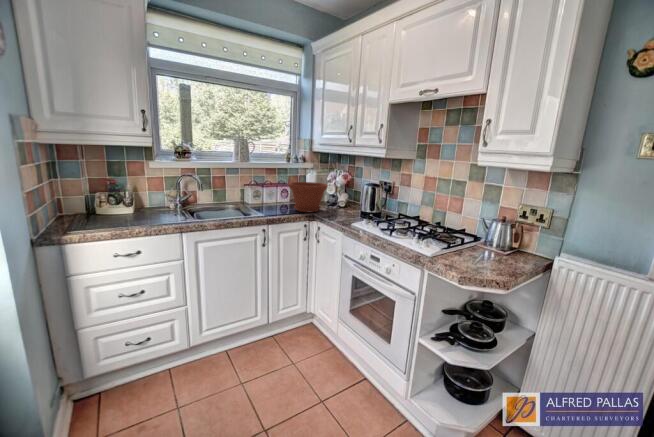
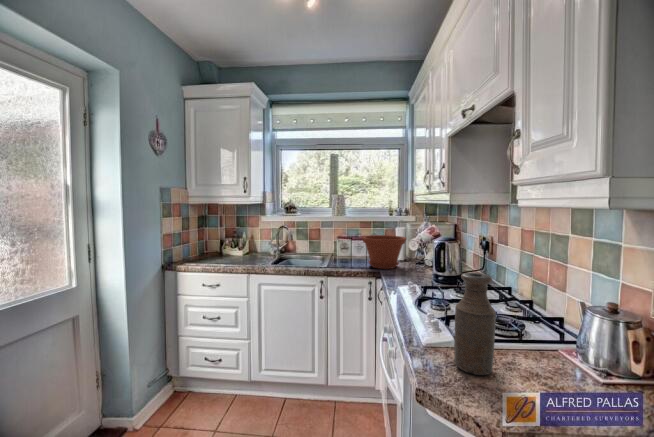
bottle: none [459,207,487,264] -> present [454,273,496,375]

